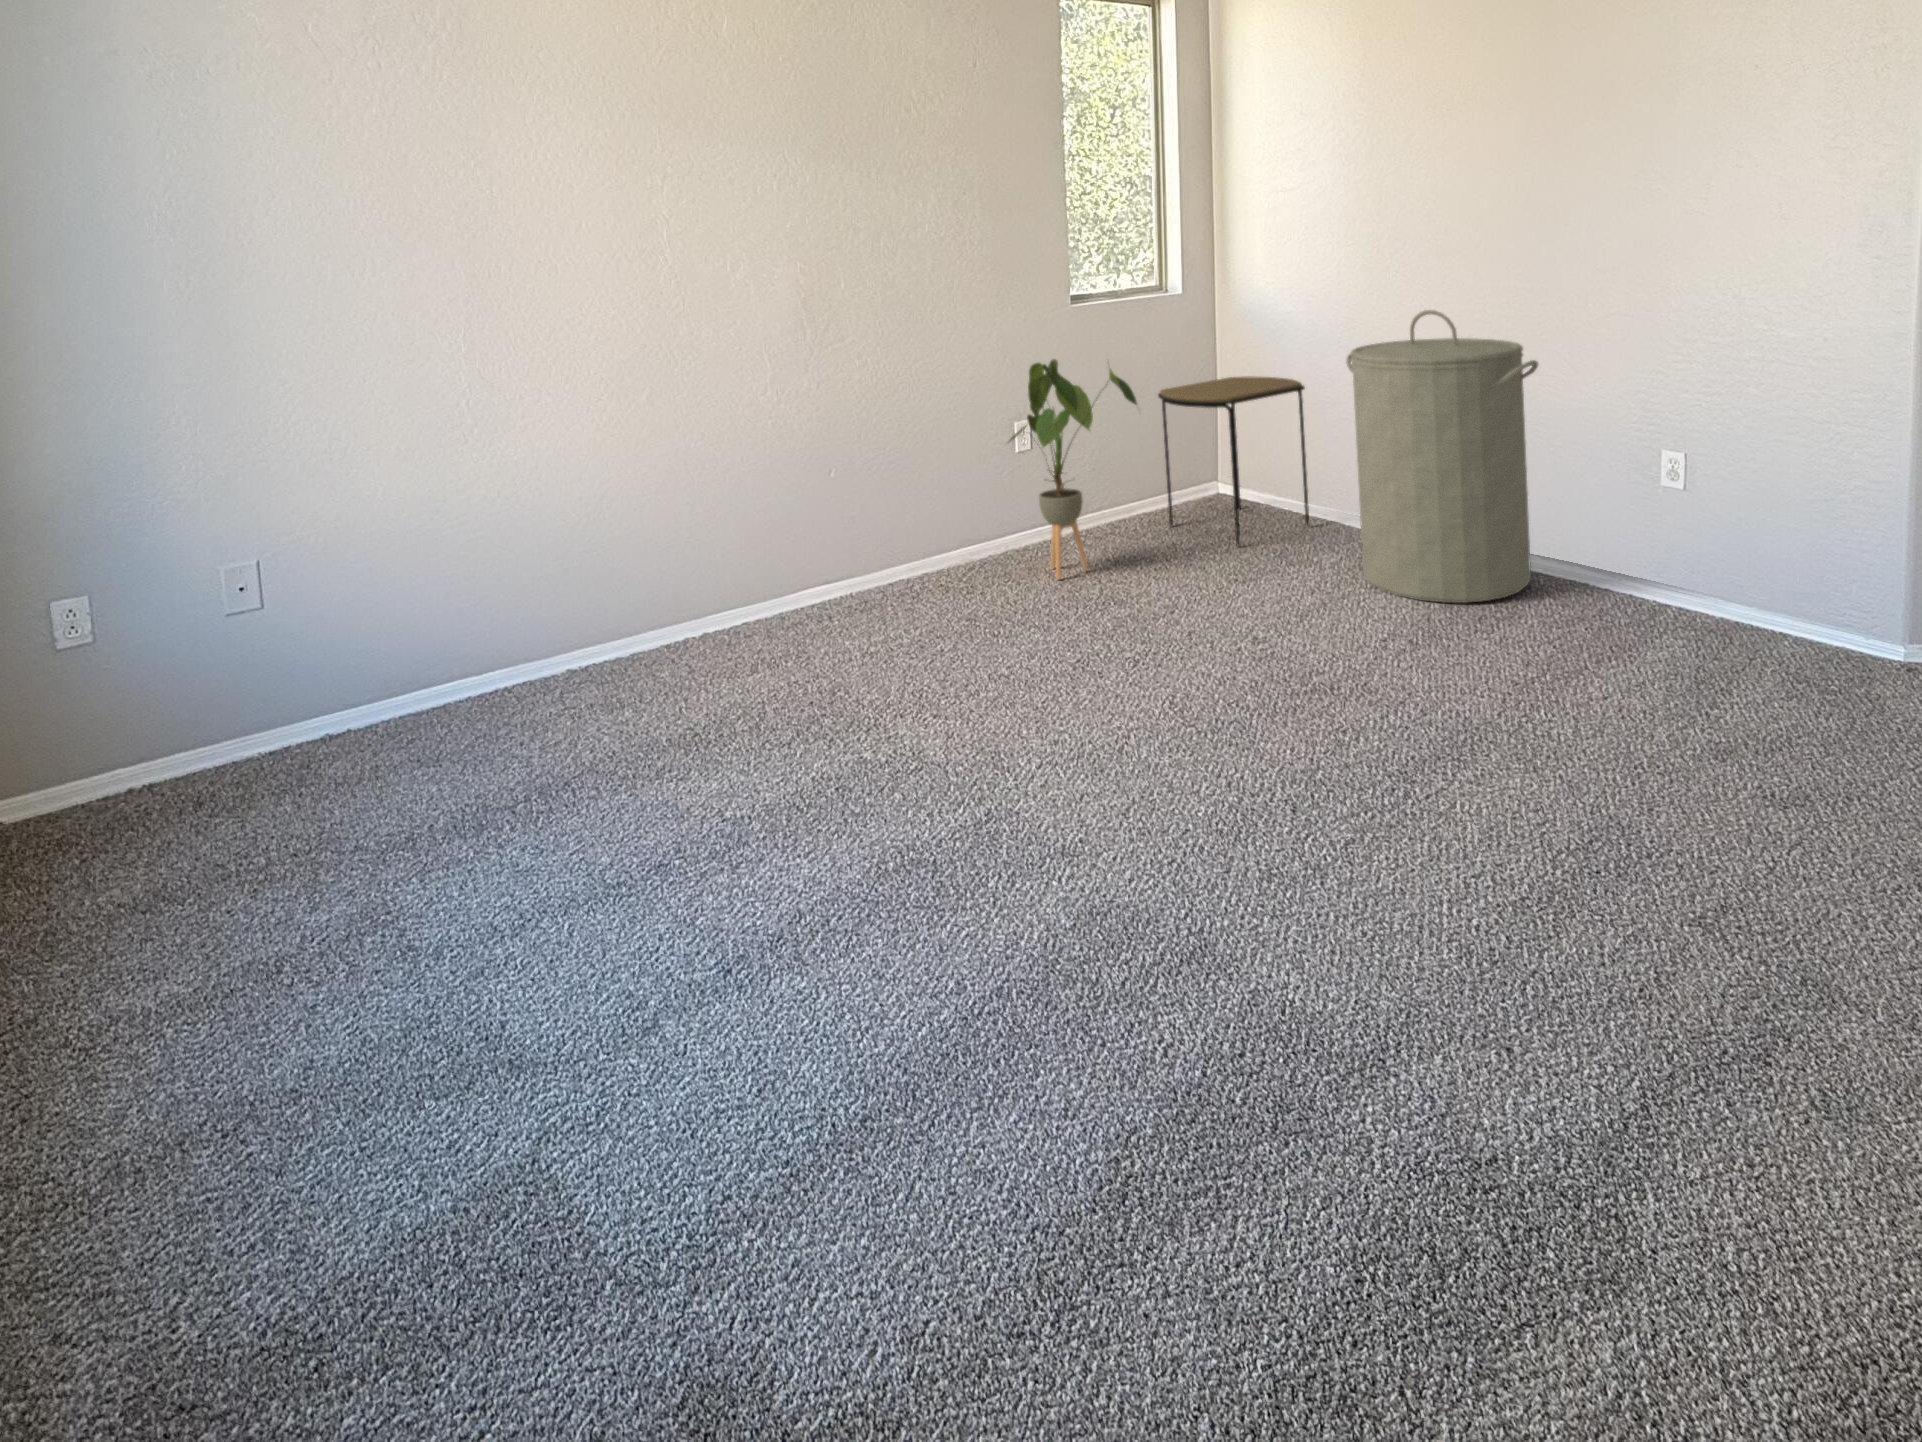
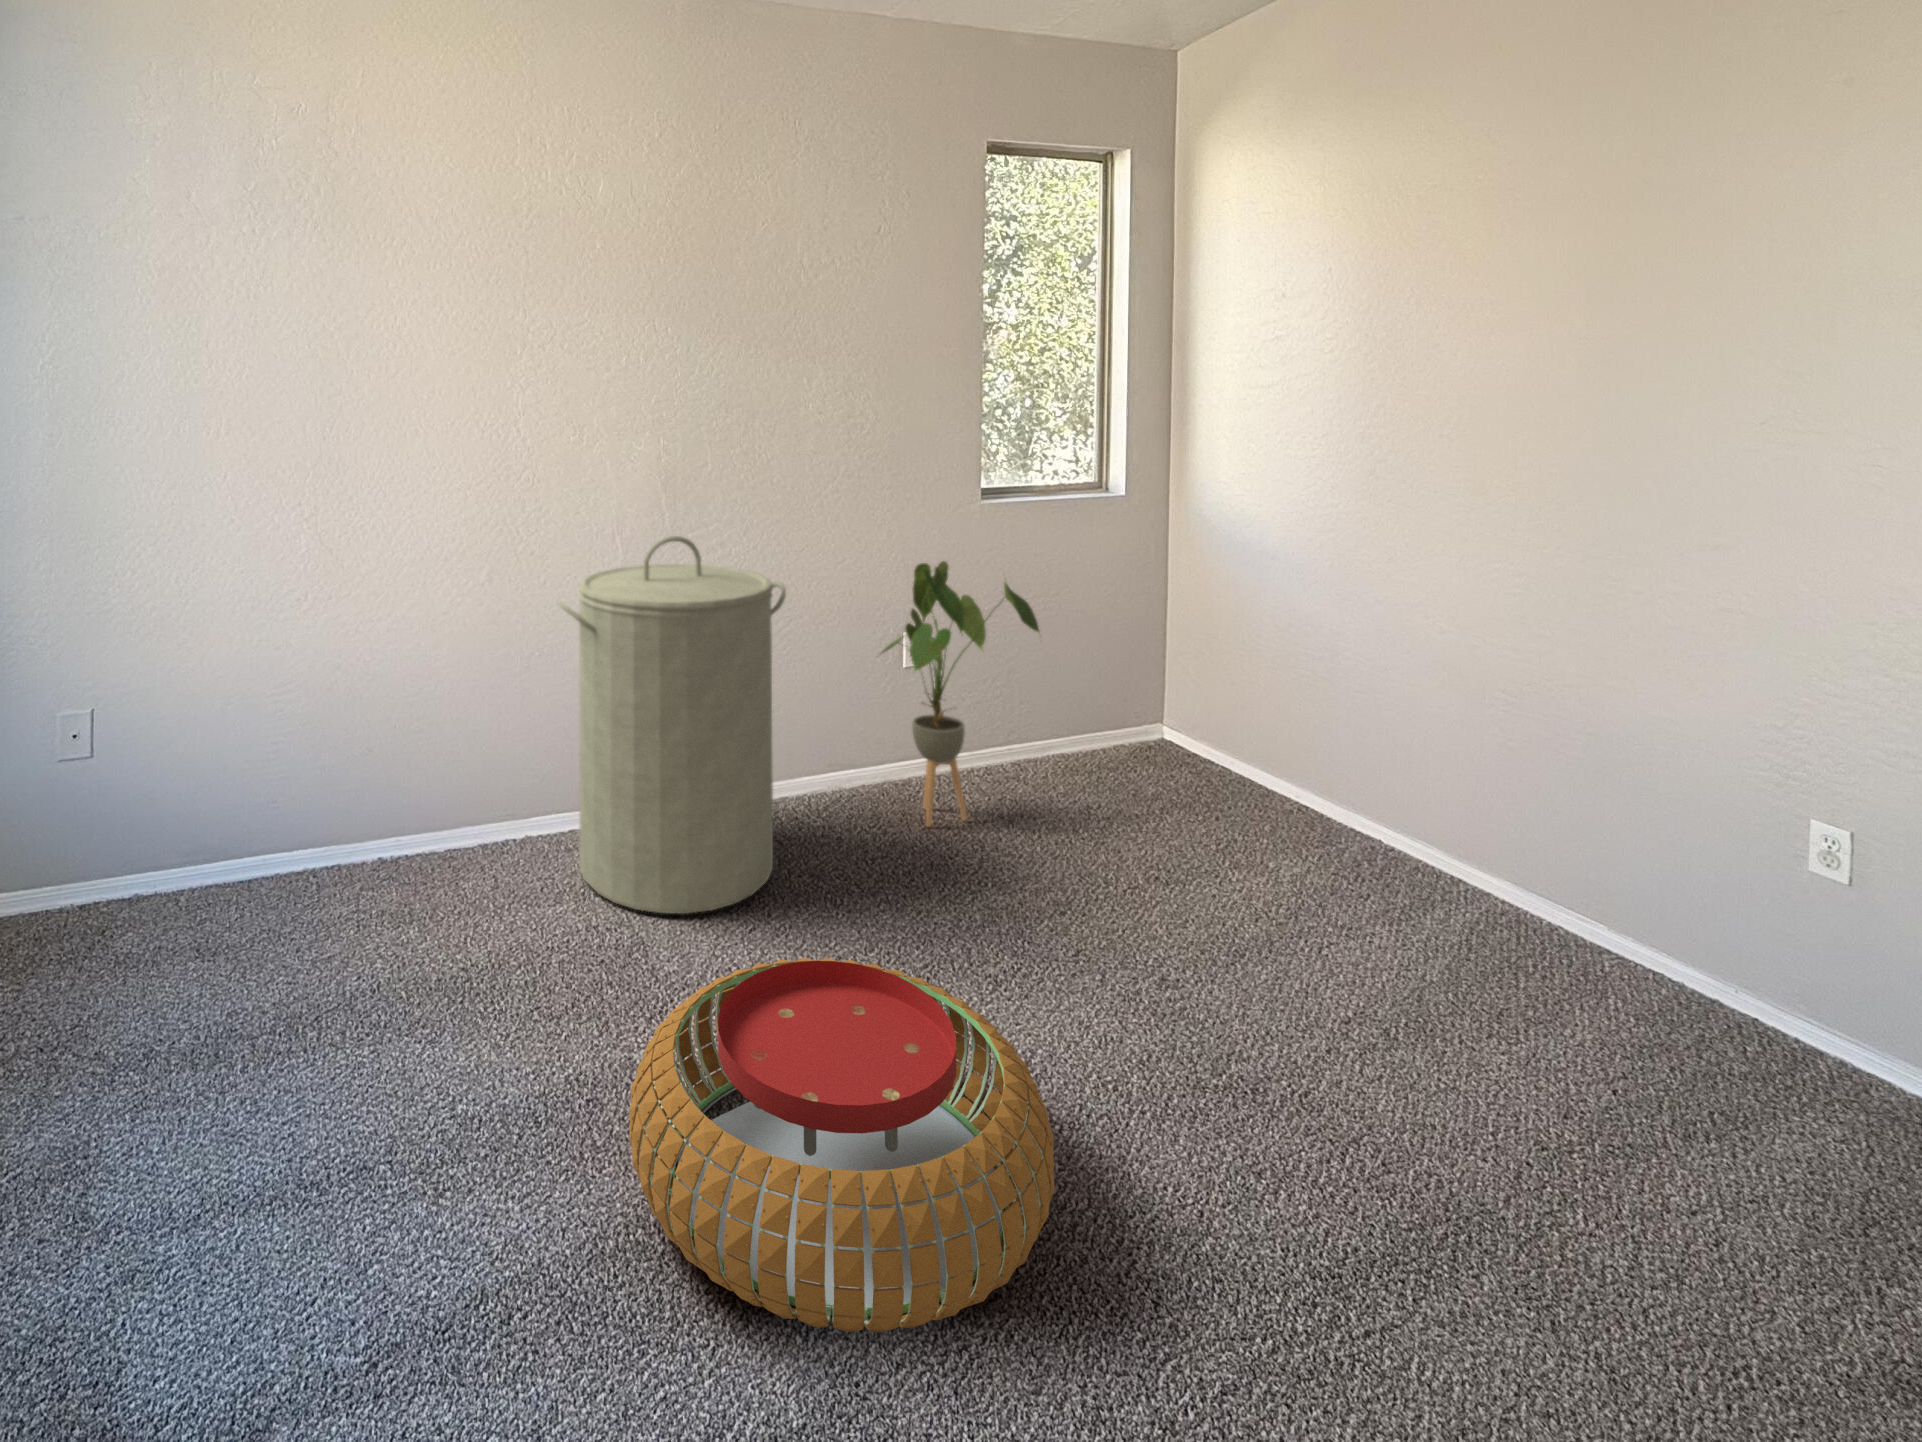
laundry hamper: present [1346,310,1539,603] -> present [558,536,786,914]
side table: present [1158,377,1309,546] -> none [1074,599,1266,821]
pouf: none [882,646,1214,874] -> present [629,958,1055,1333]

